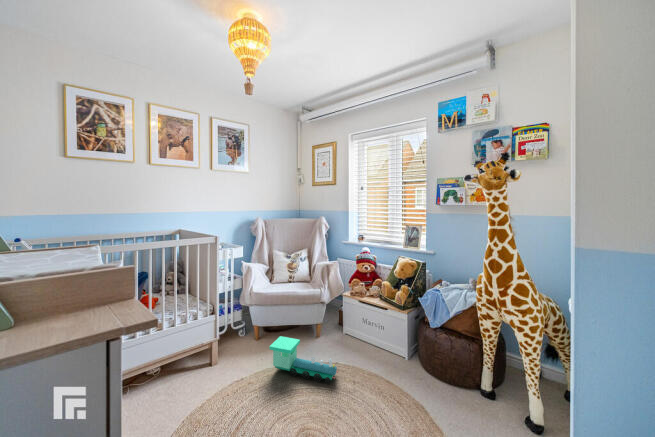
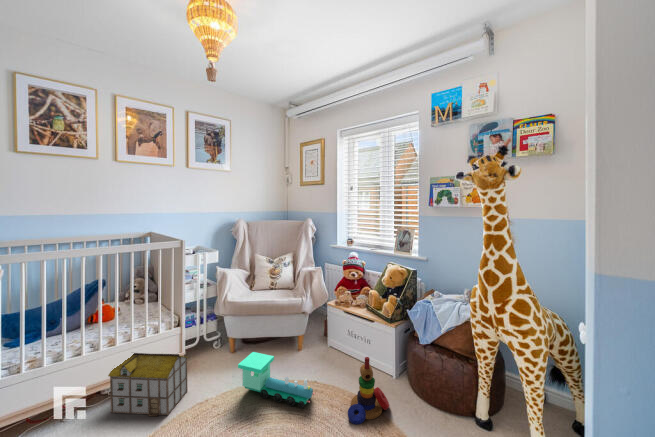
toy house: none [157,336,224,391] -> present [108,353,188,416]
stacking toy: none [369,338,405,396] -> present [348,357,389,425]

